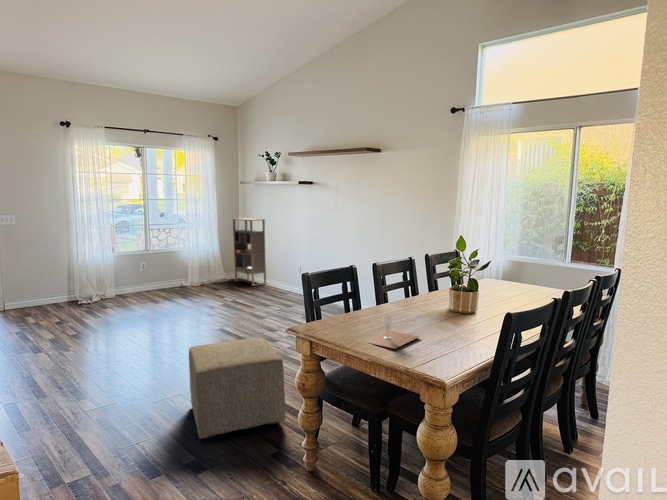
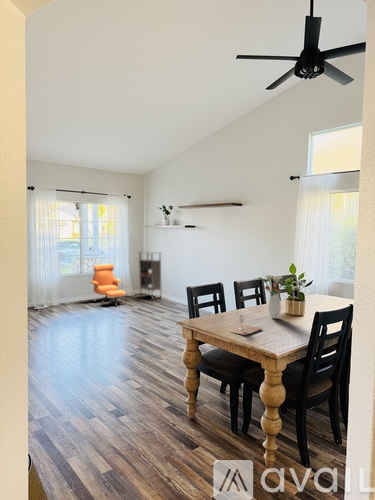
lounge chair: none [161,237,215,297] -> present [90,264,125,305]
flower arrangement: none [405,254,464,319] -> present [254,275,292,318]
ottoman: present [189,338,285,439] -> none [112,331,175,396]

